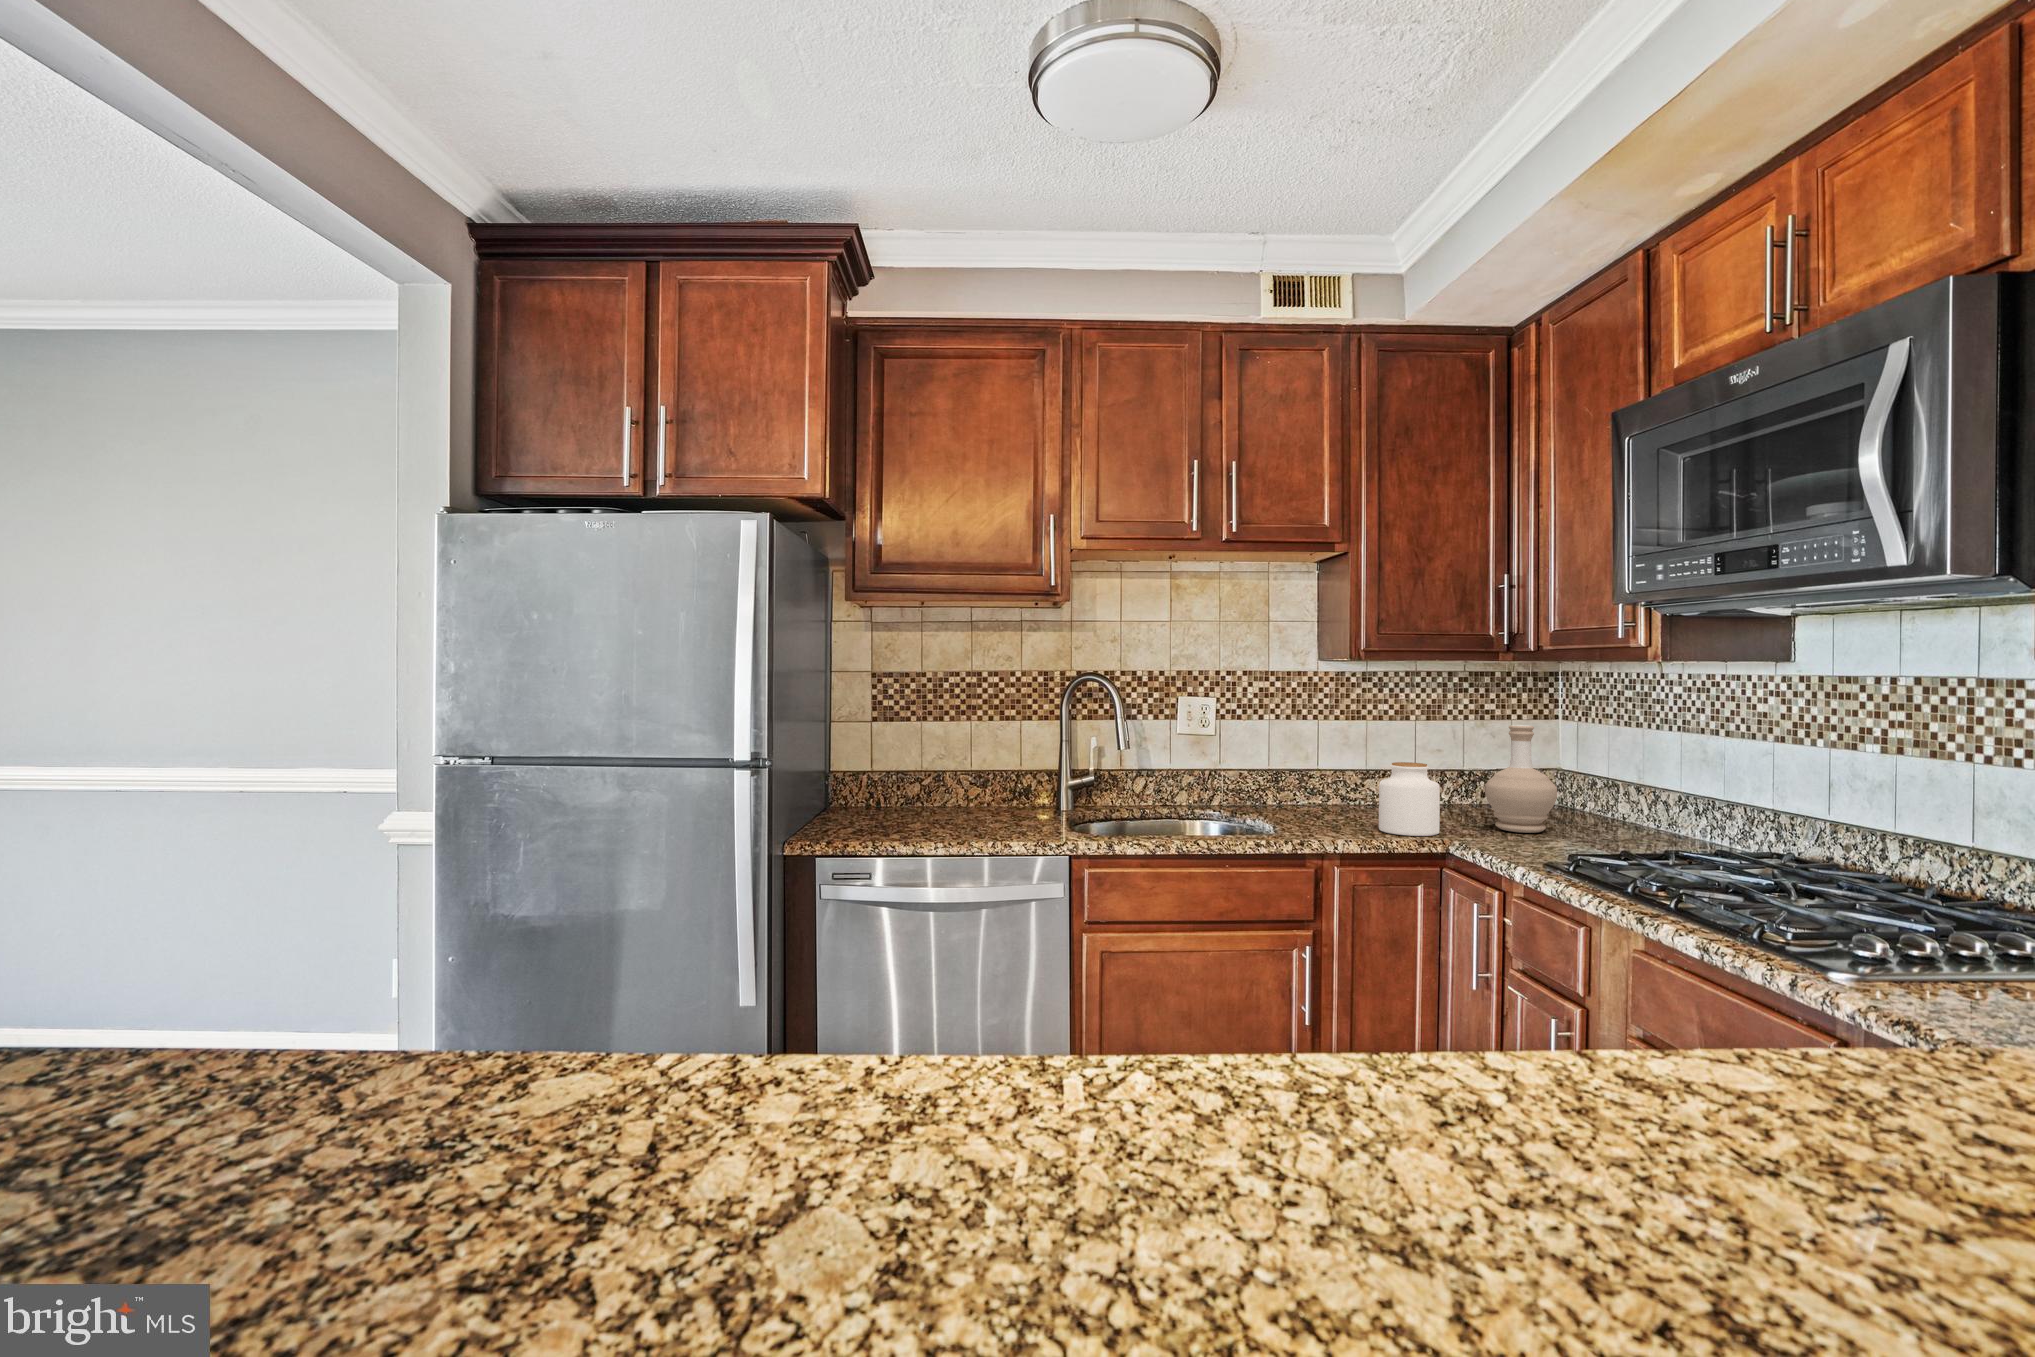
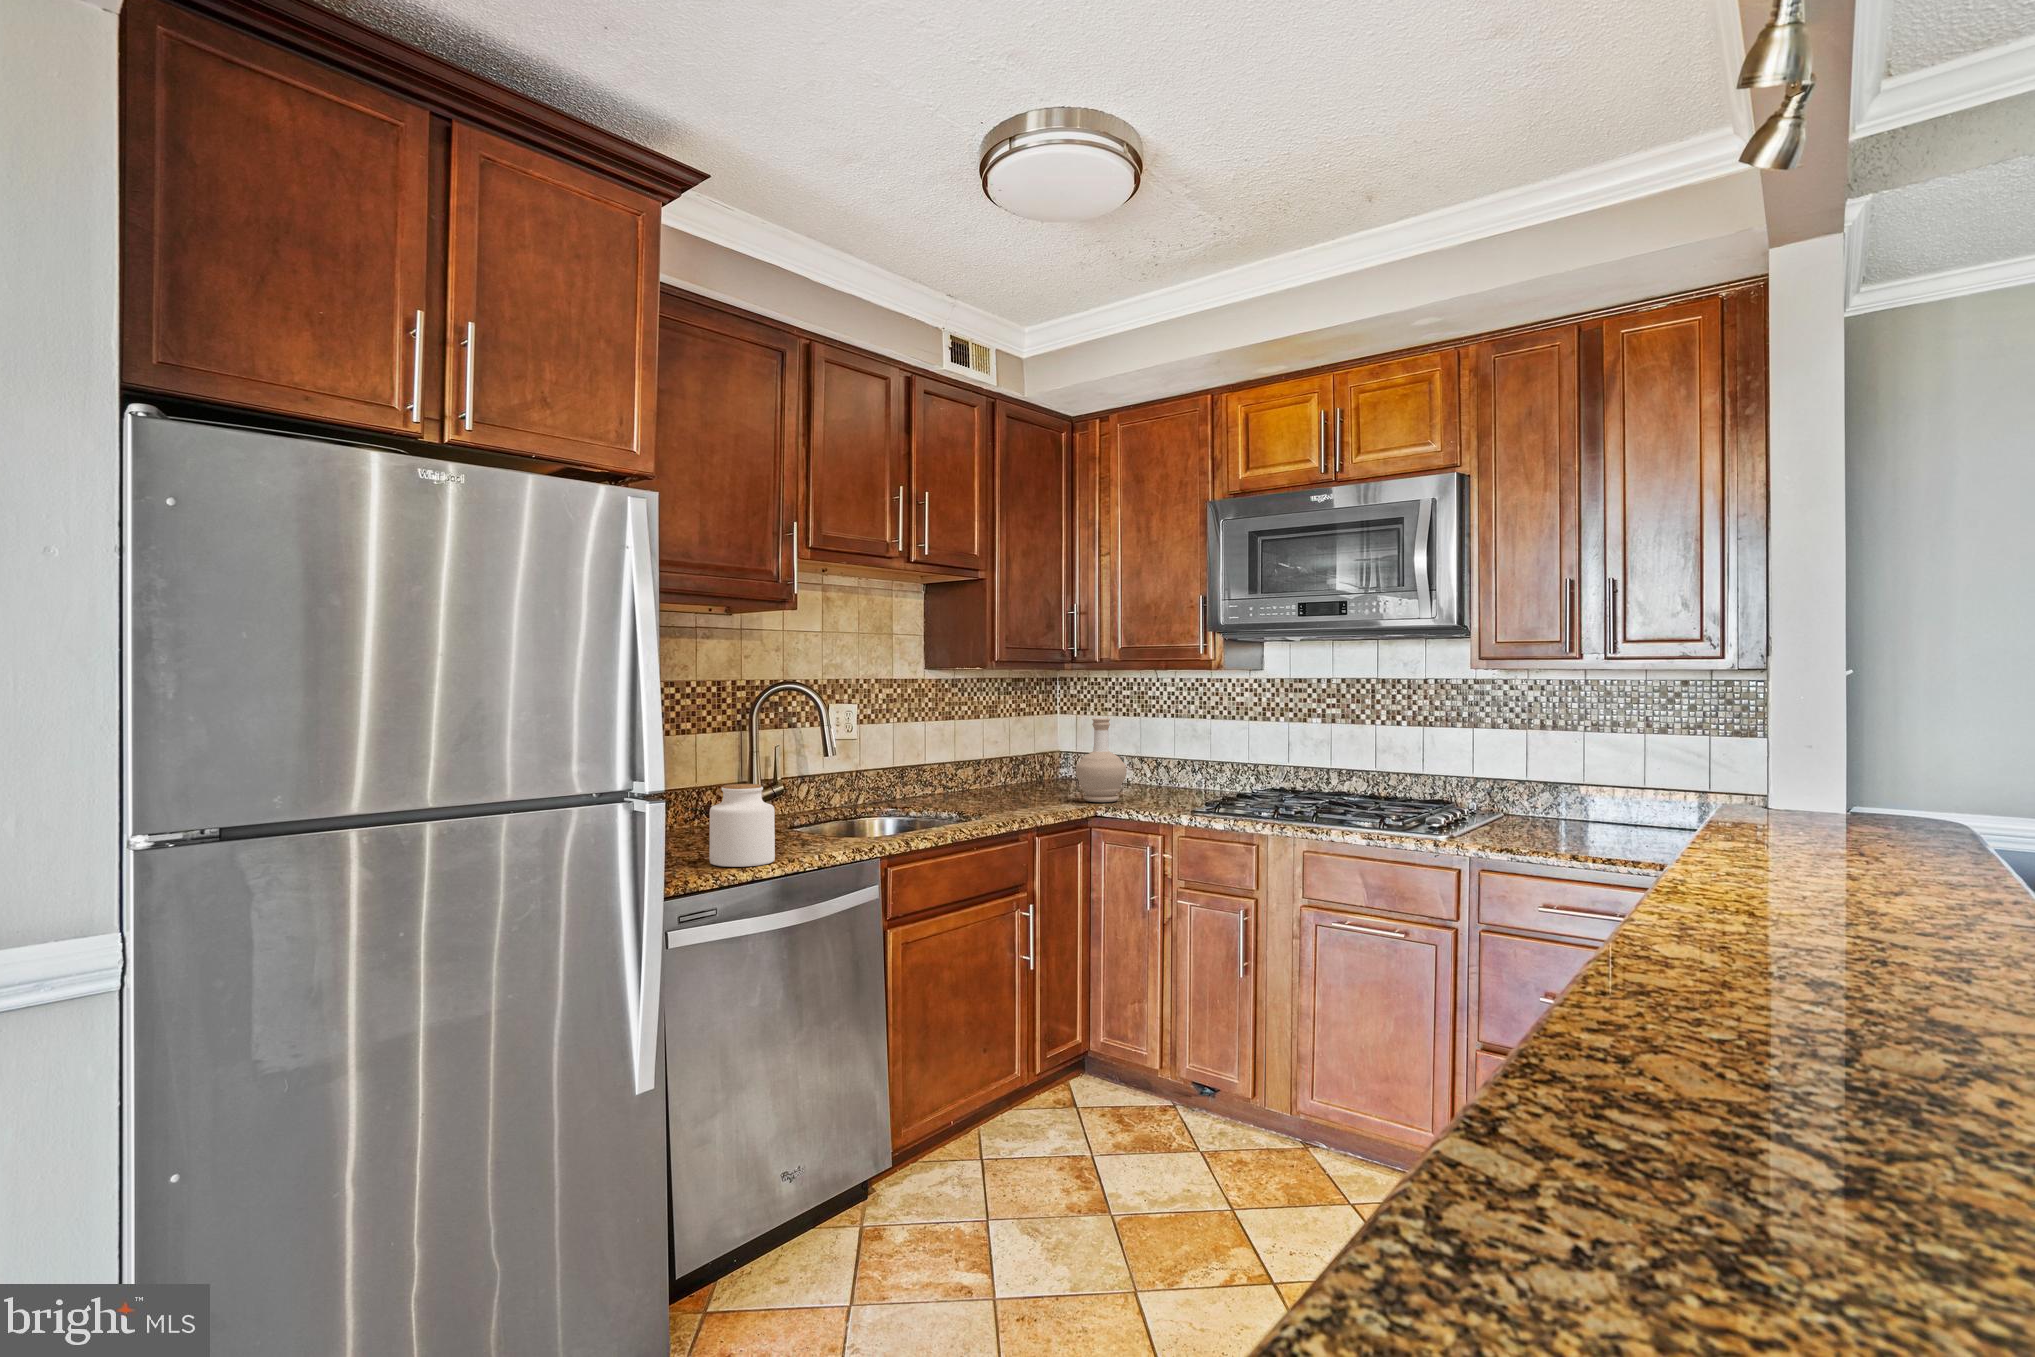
jar: present [1379,762,1440,836] -> present [709,784,775,867]

